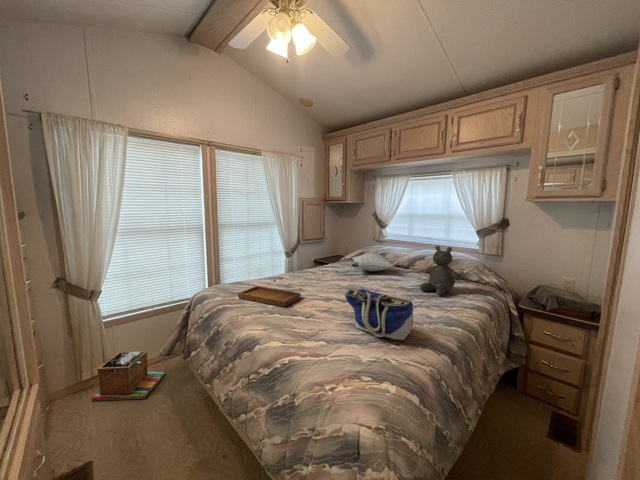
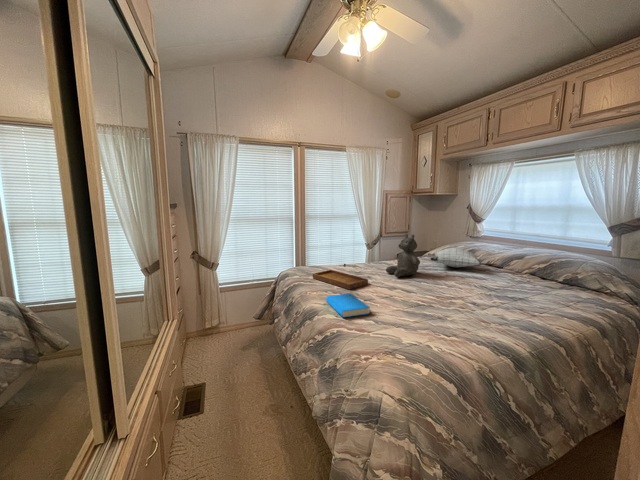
teddy bear: present [420,246,461,296] -> present [386,233,420,277]
tote bag: present [345,288,413,340] -> none [400,275,474,333]
book: none [264,312,316,343] -> present [326,293,370,317]
laundry basket: present [92,351,165,401] -> none [210,313,259,351]

